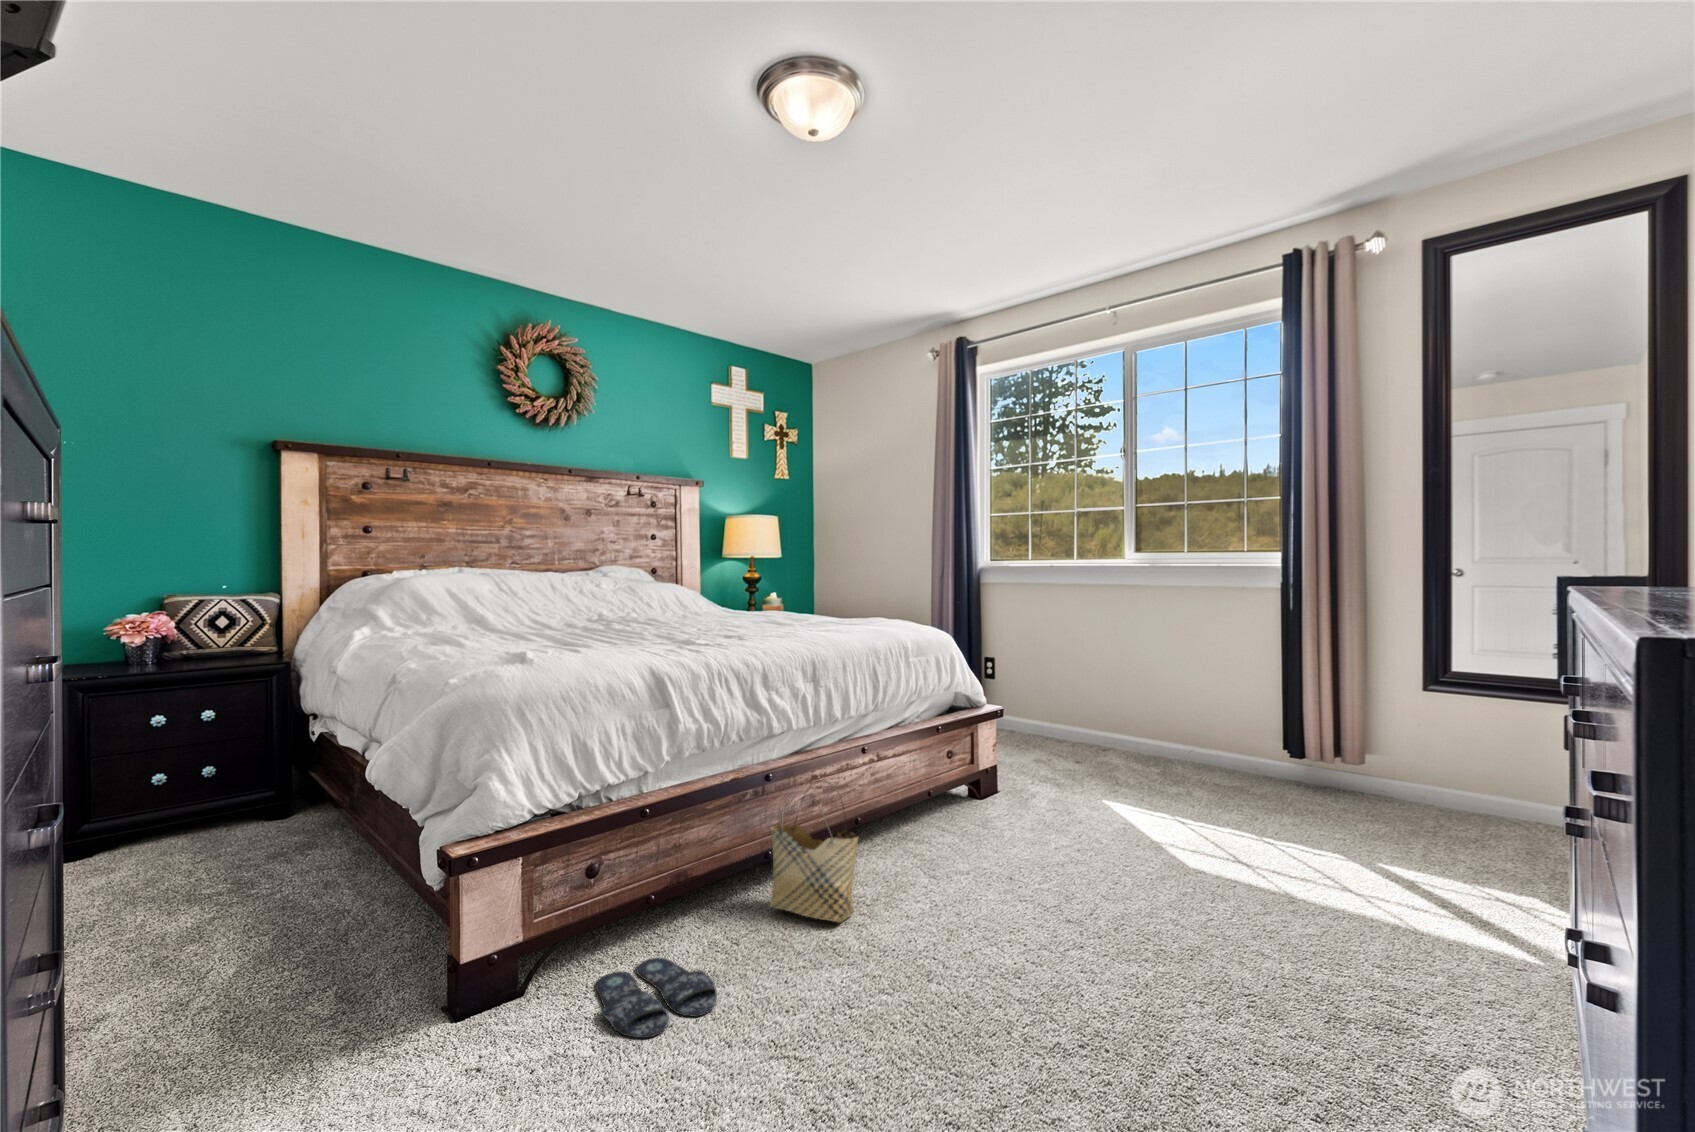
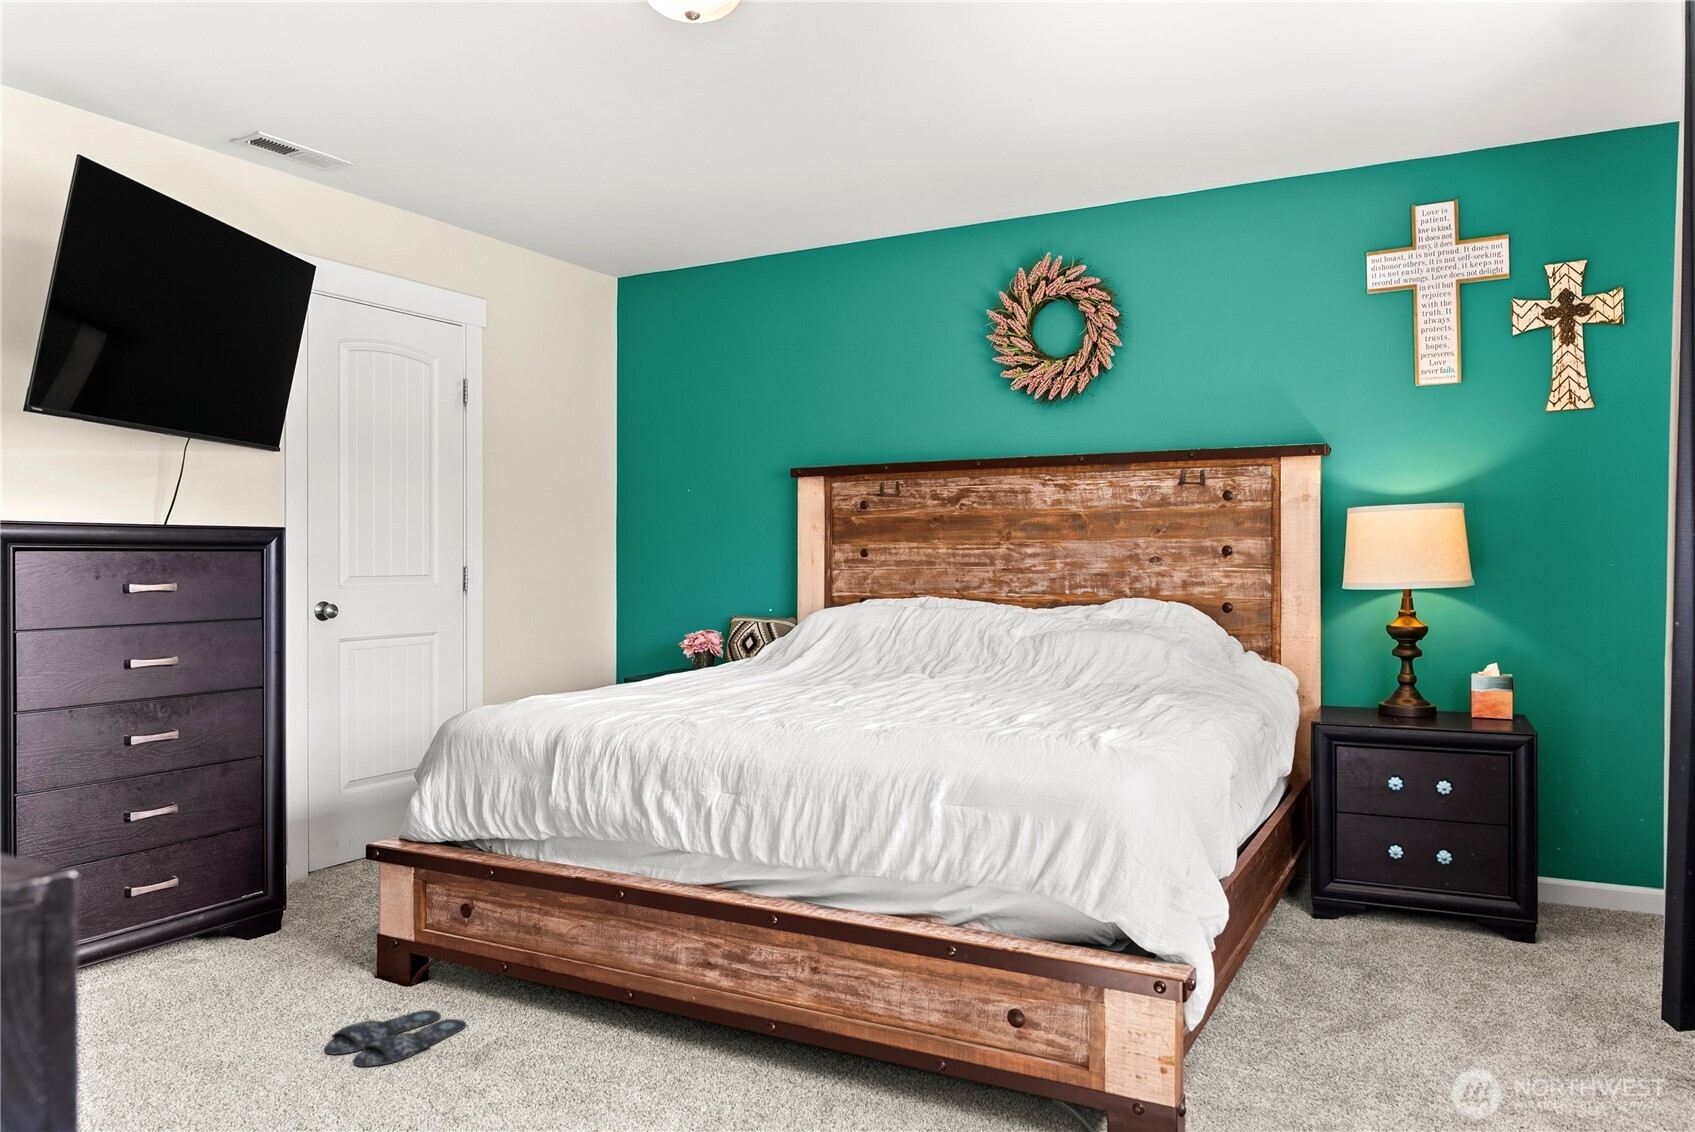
woven basket: present [770,780,859,922] -> none [529,909,611,1101]

